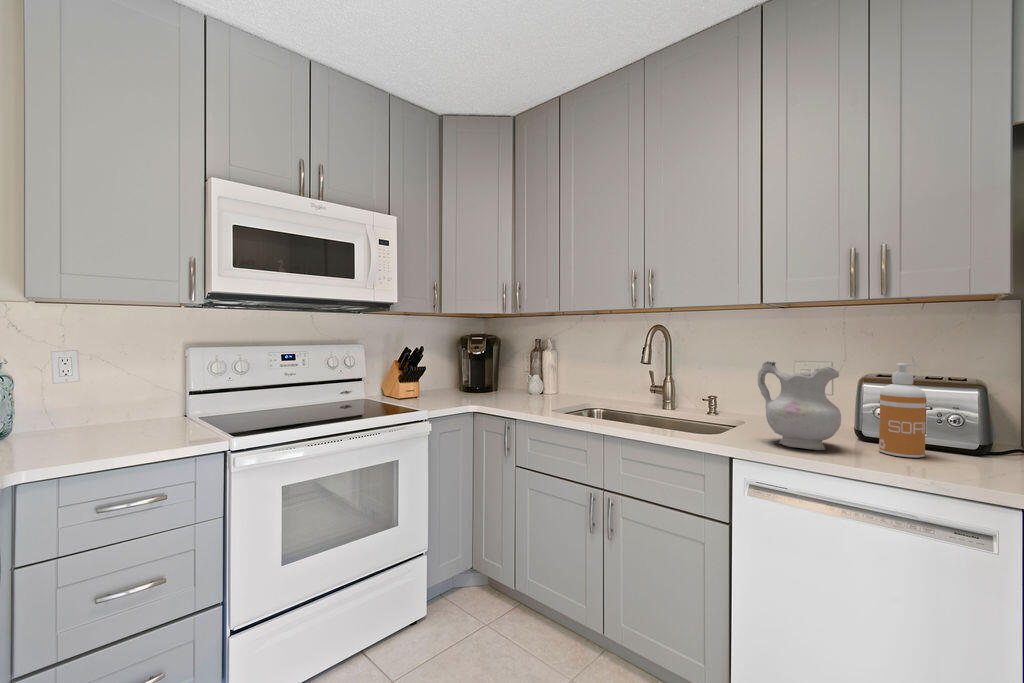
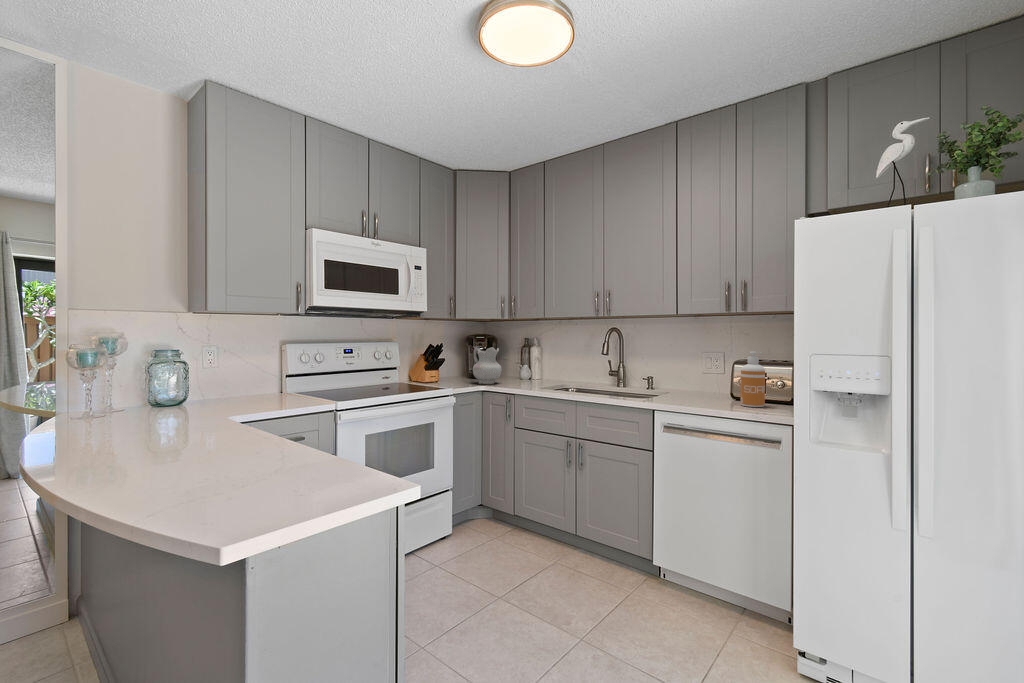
ceramic pitcher: present [758,361,841,450] -> present [473,346,502,384]

